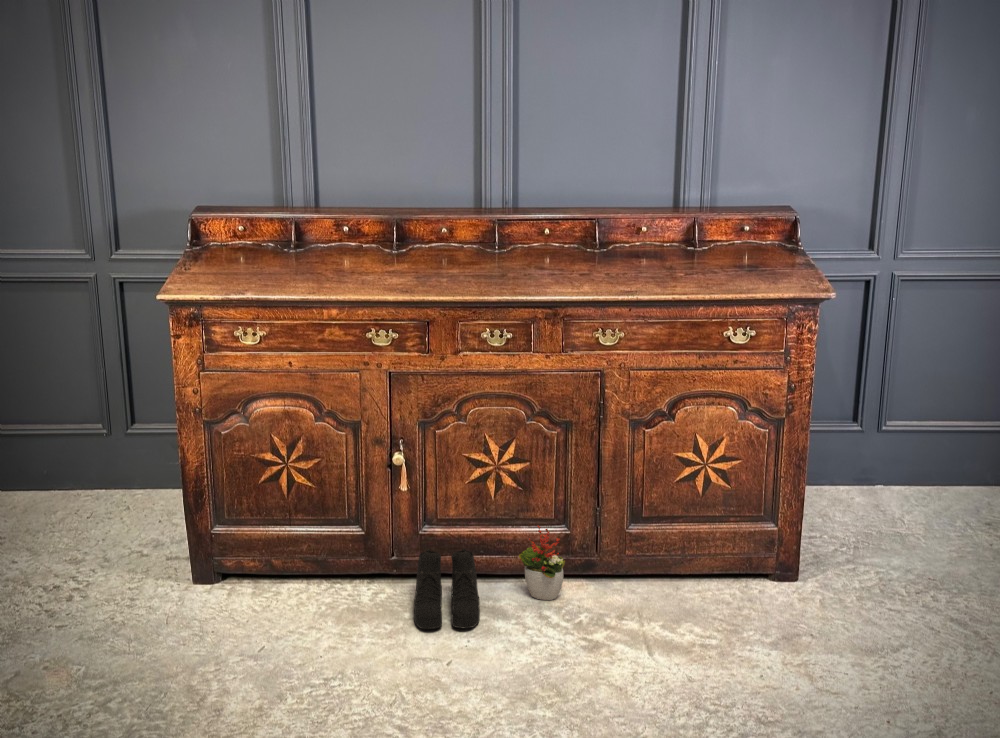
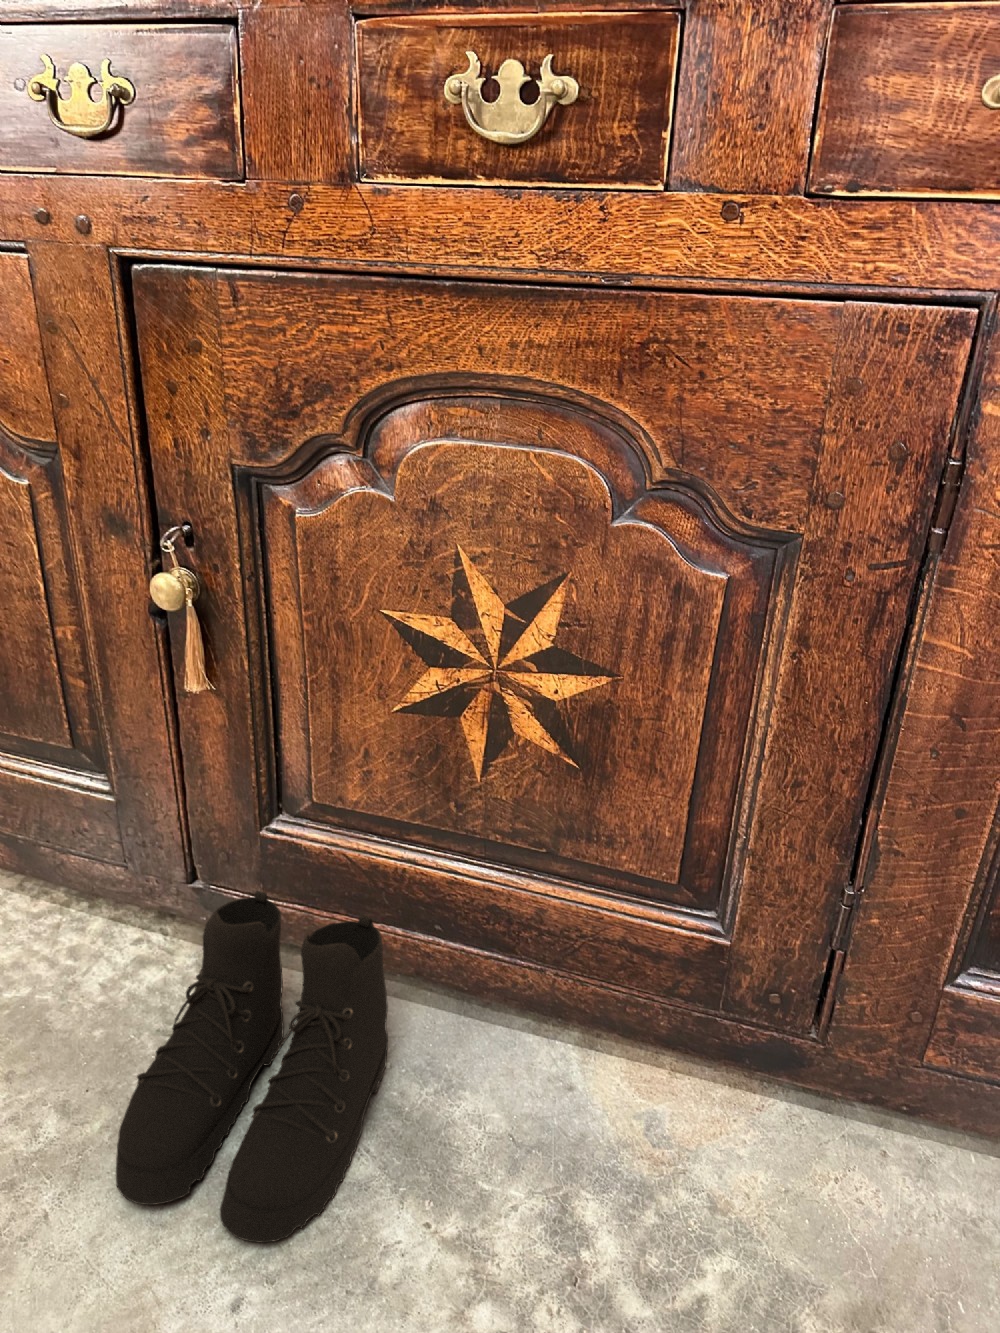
decorative plant: present [519,526,565,600] -> none [528,907,684,1163]

